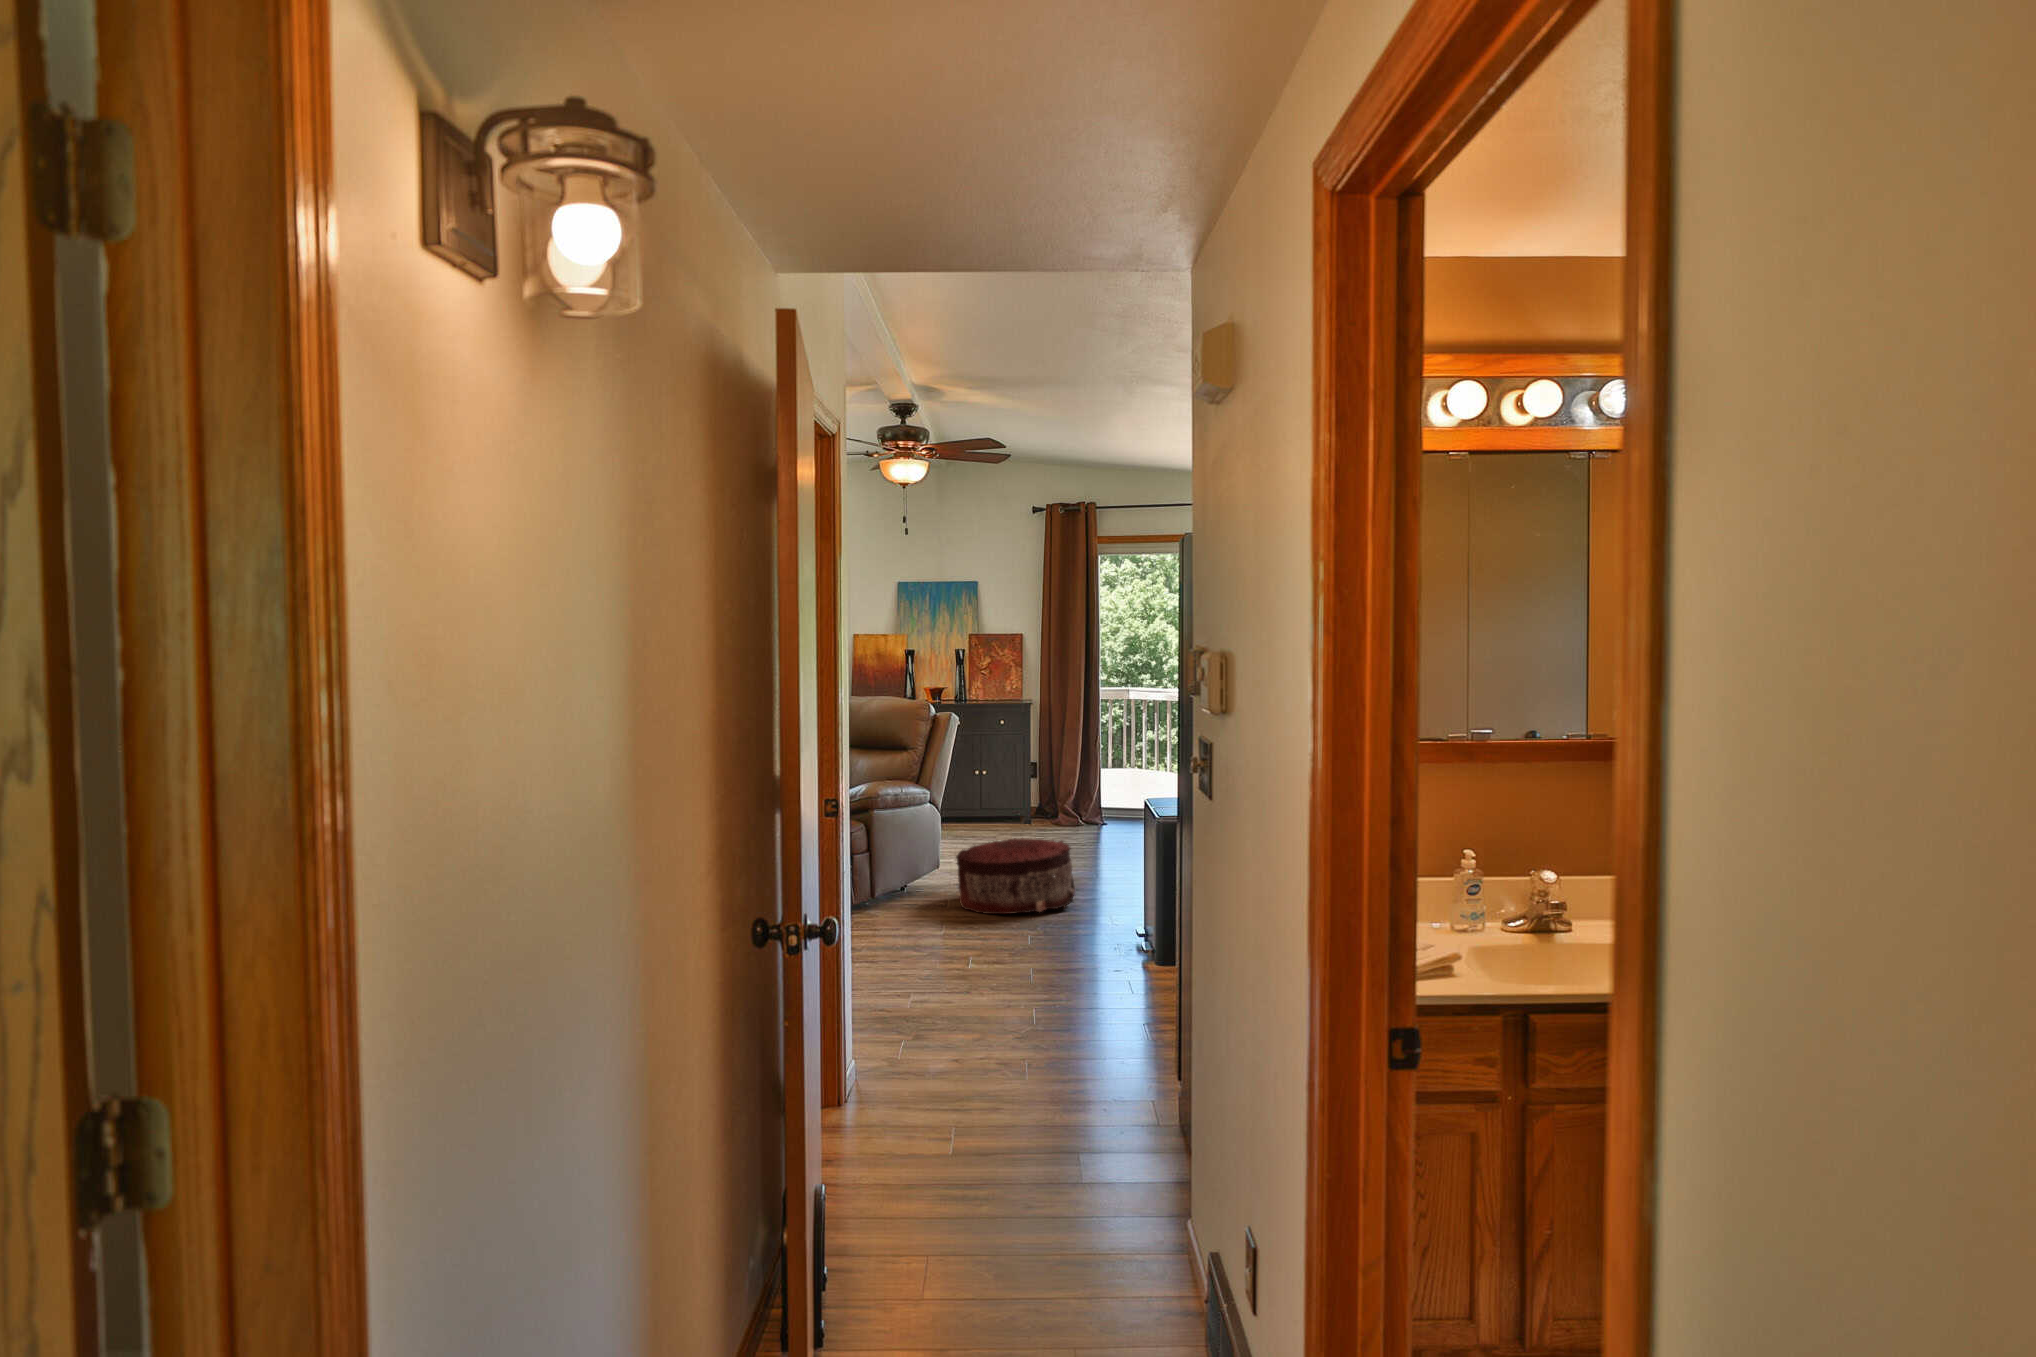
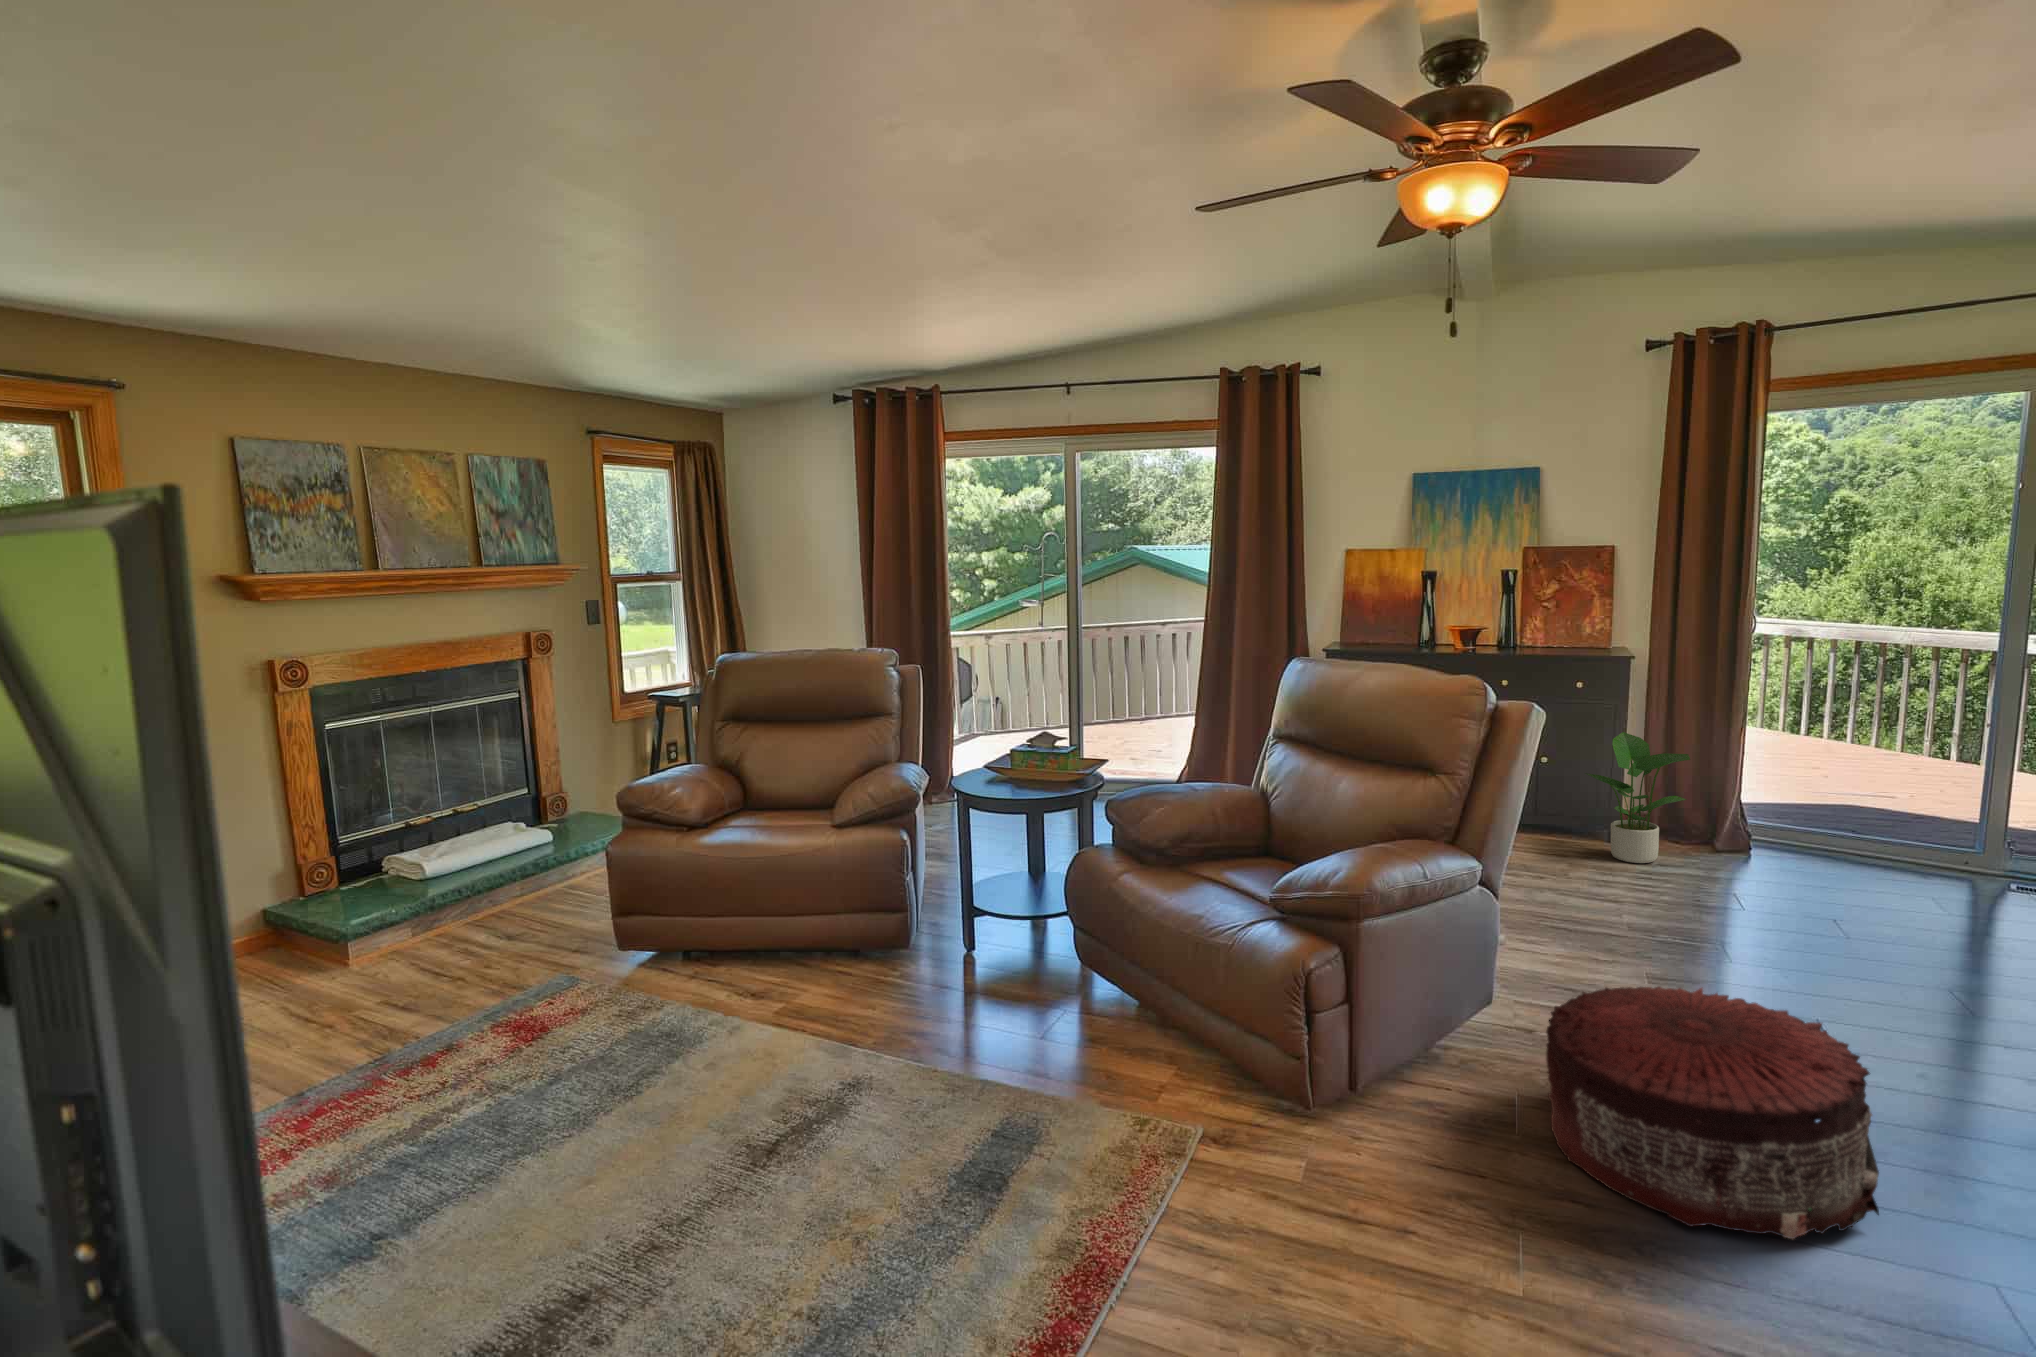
potted plant: none [1003,751,1059,830] -> present [1586,732,1690,863]

